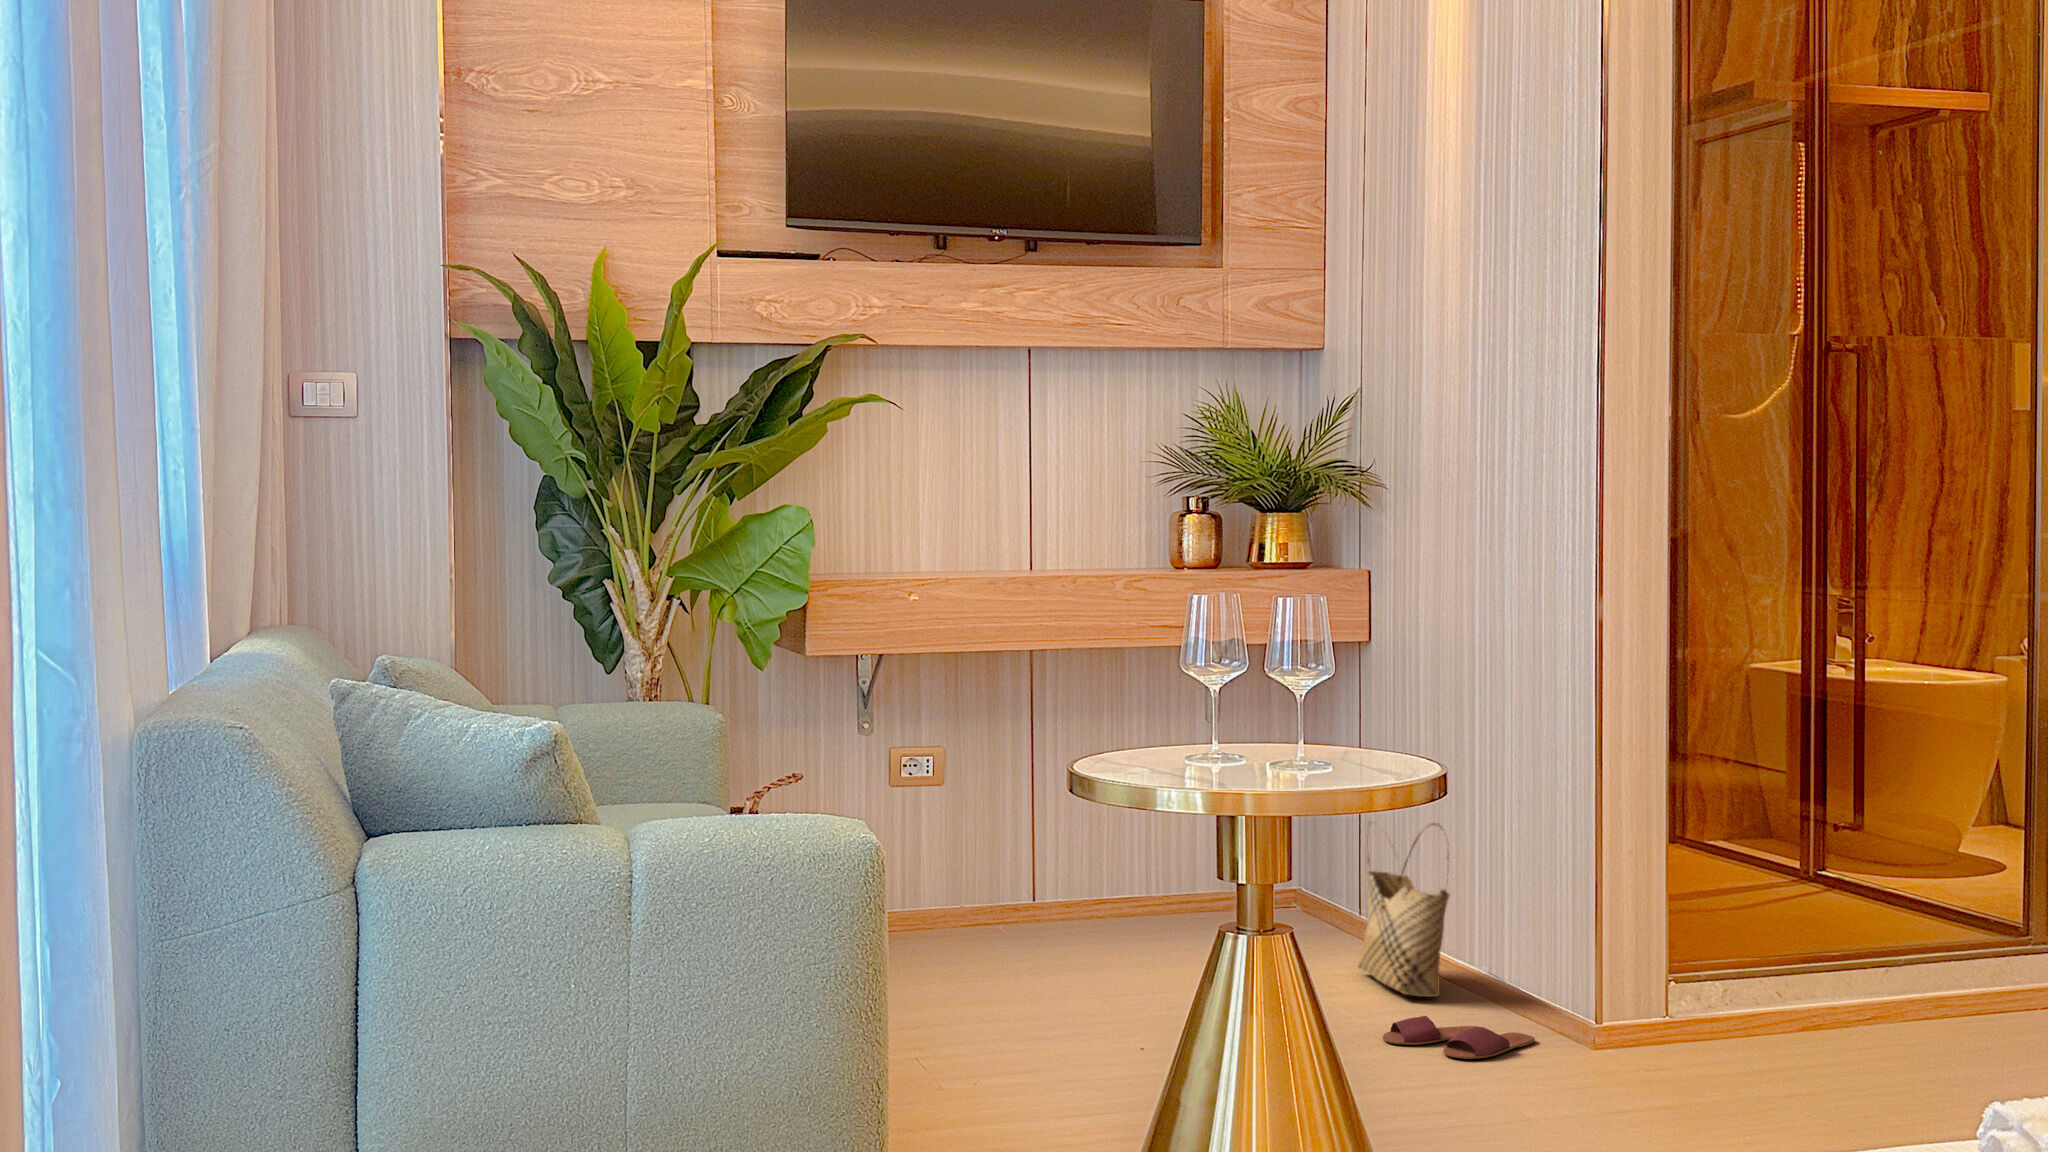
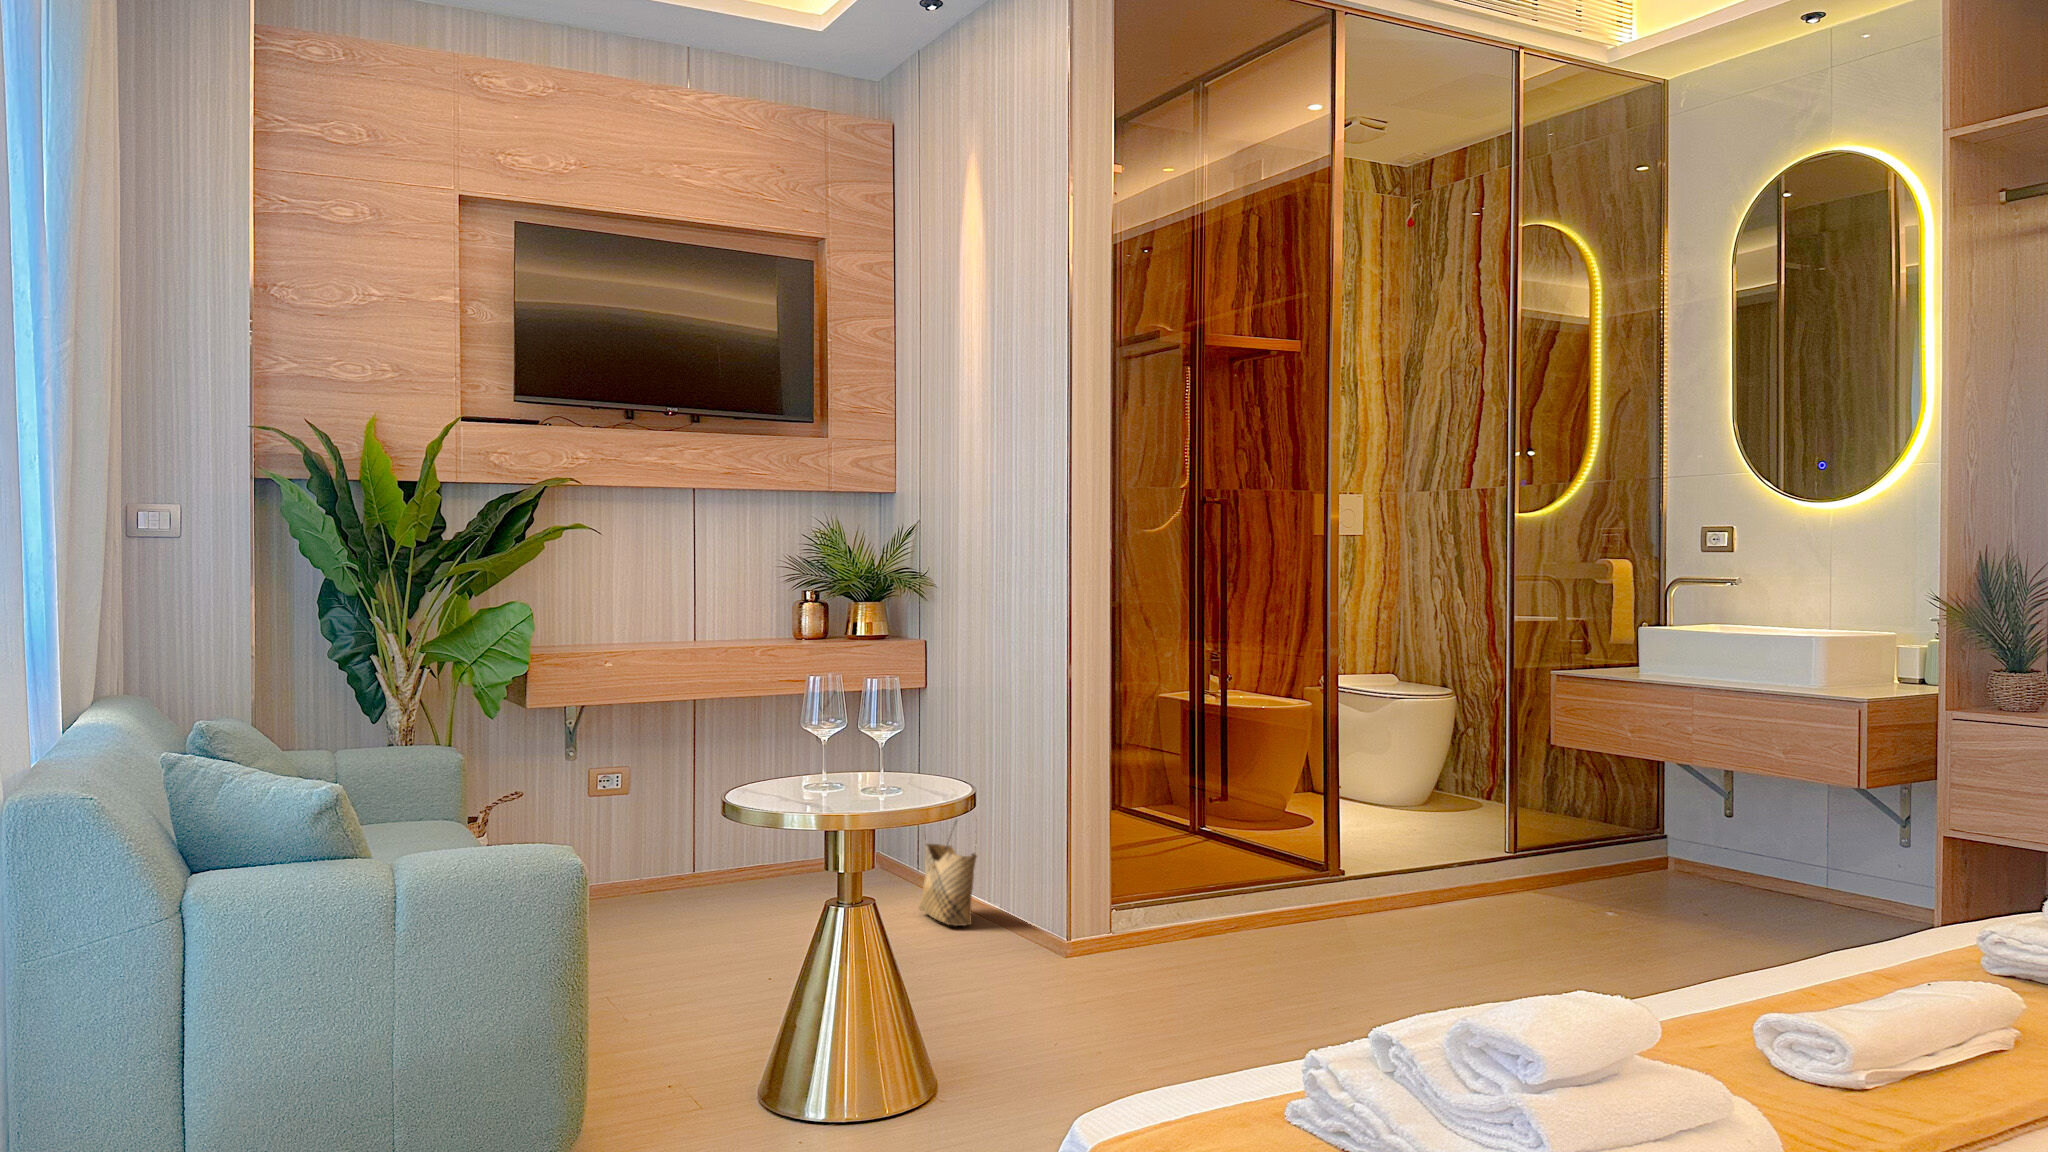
slippers: present [1383,1016,1535,1059] -> none [930,936,1029,962]

